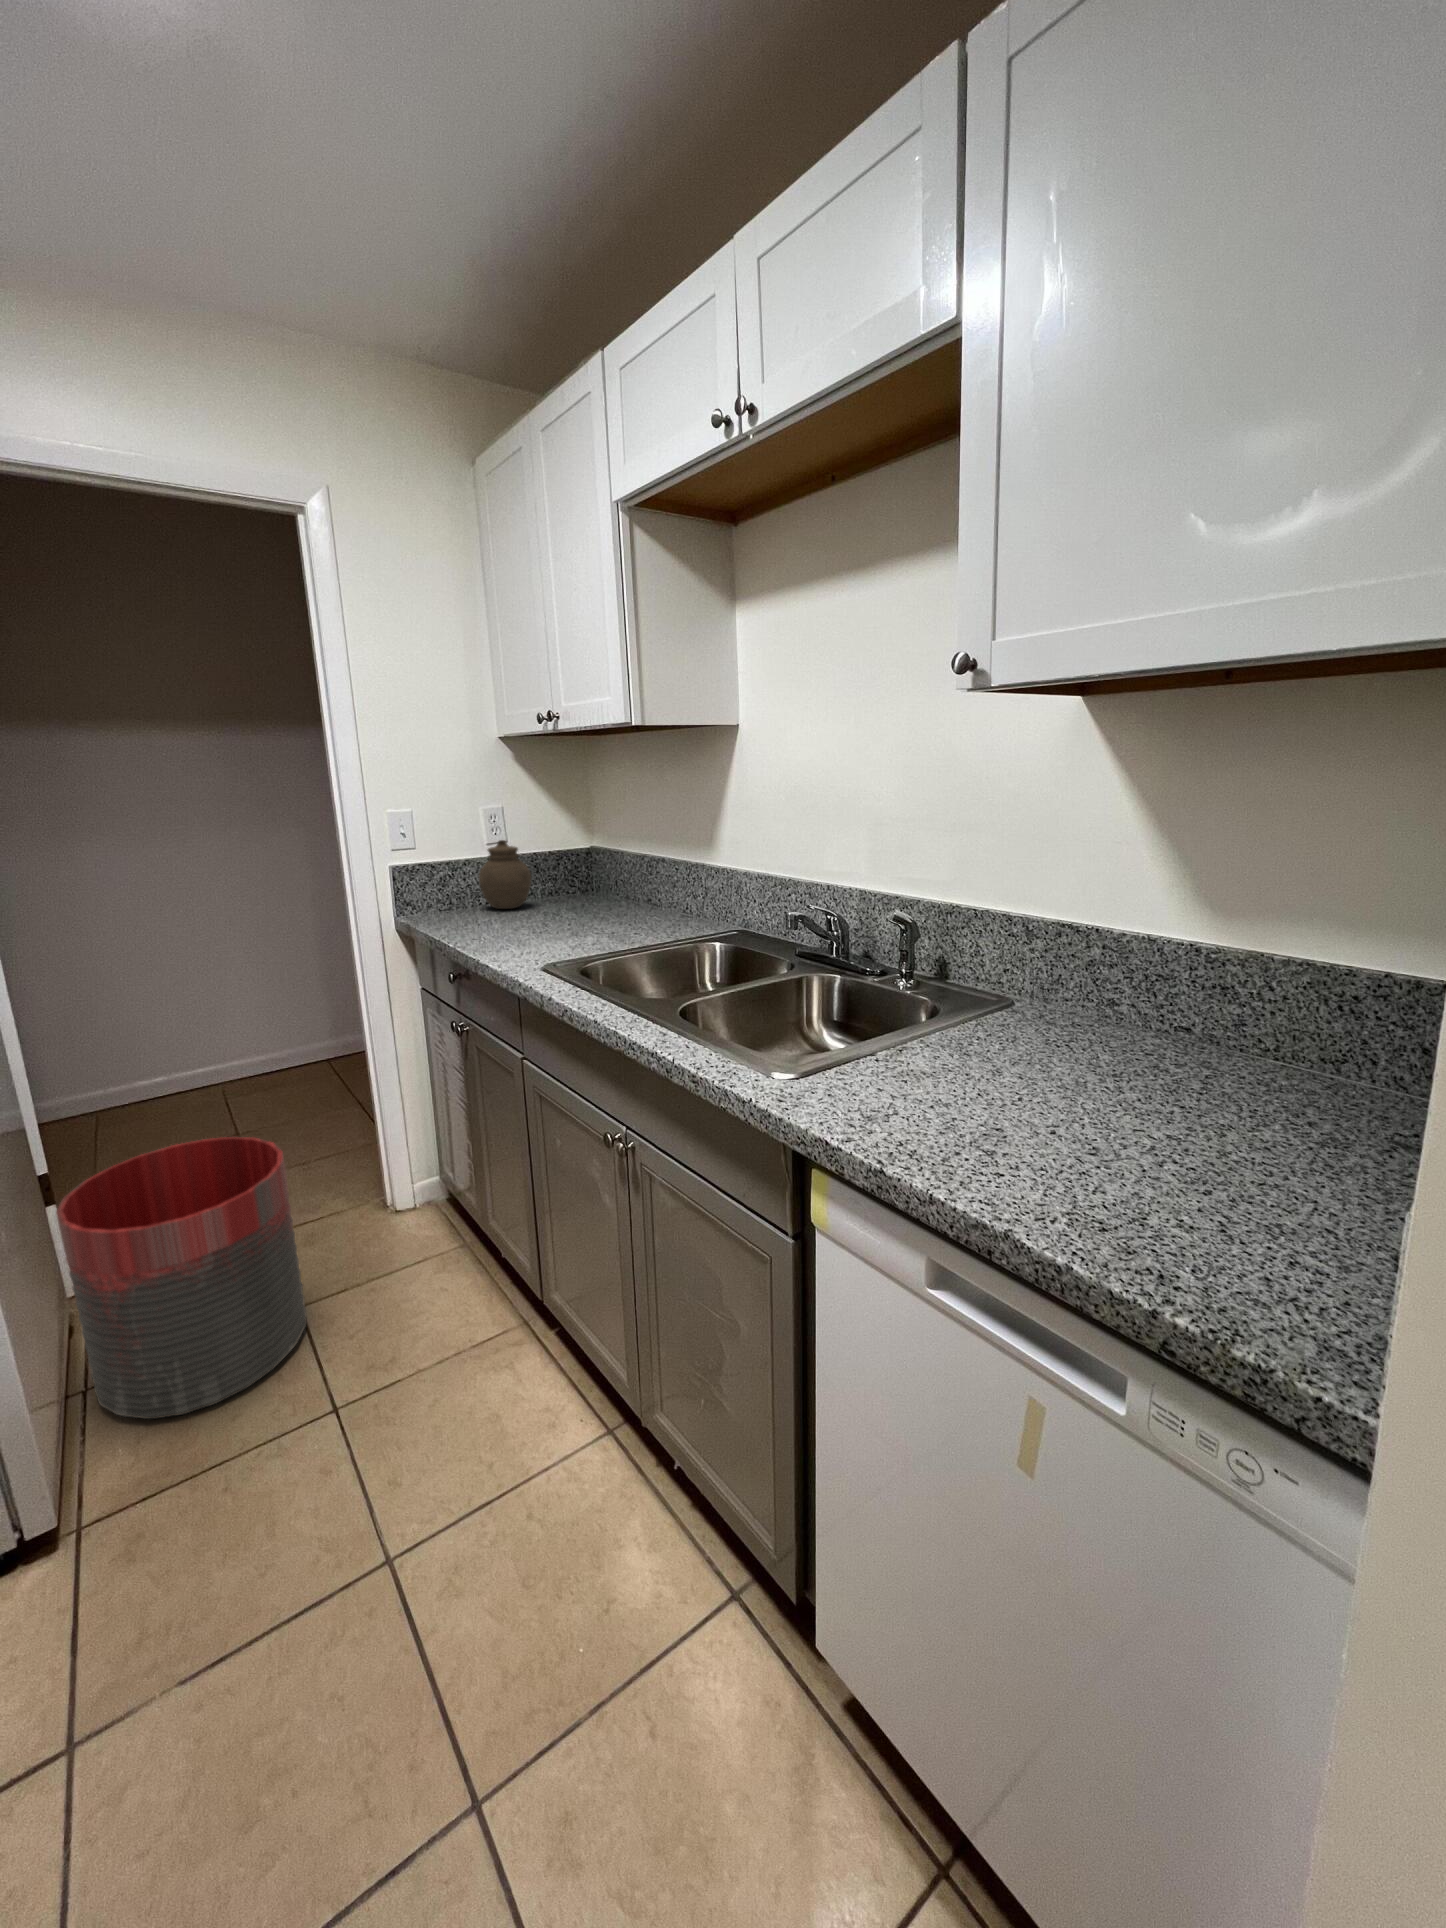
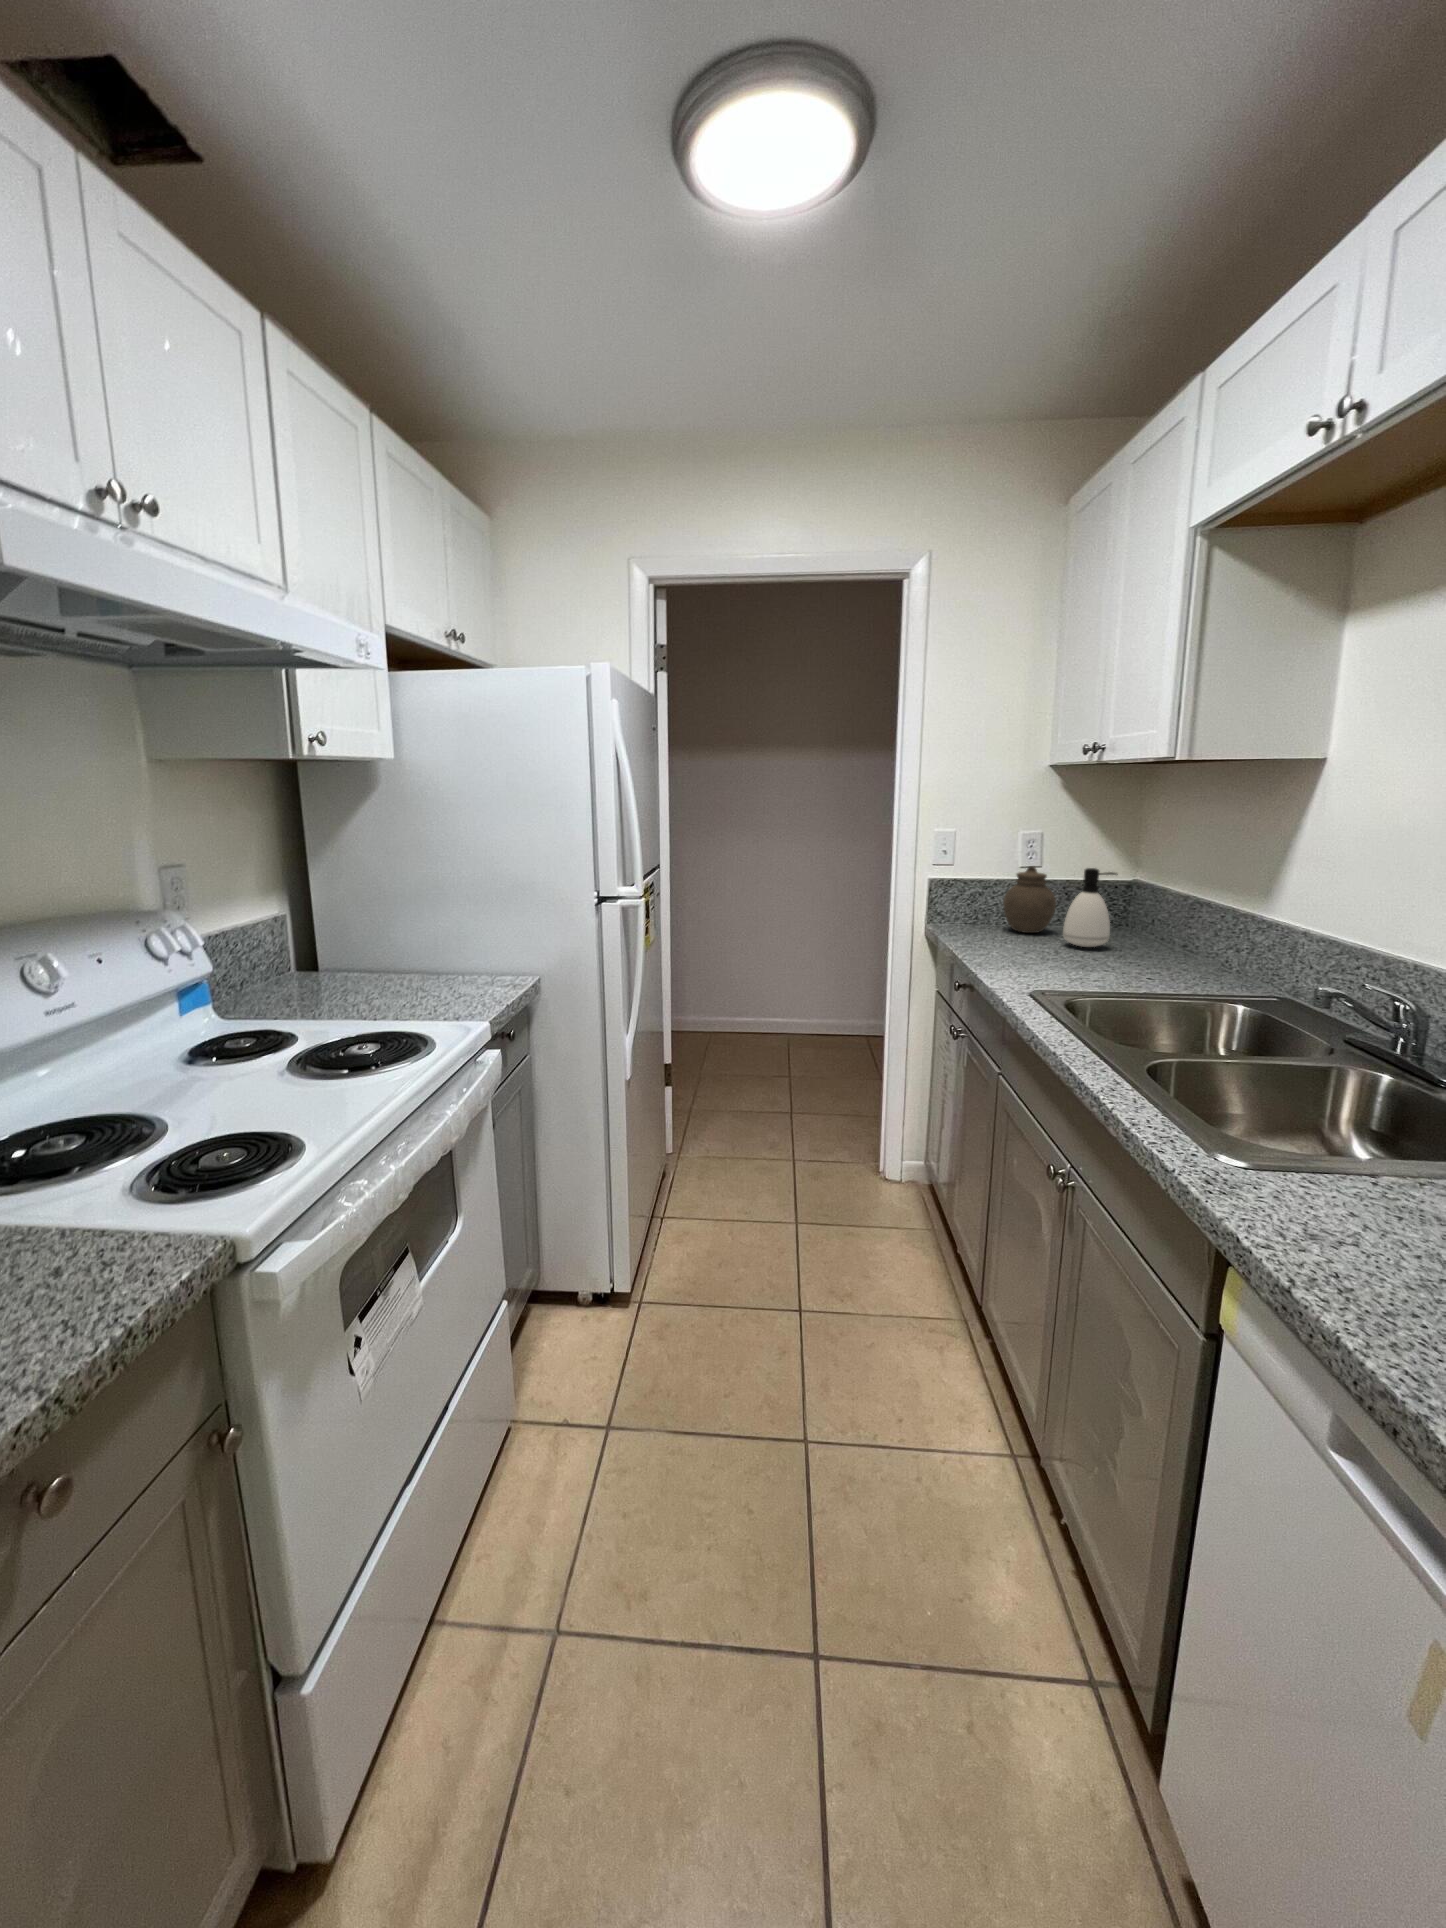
soap dispenser: none [546,836,588,914] -> present [1063,868,1118,947]
trash can: present [56,1136,306,1419] -> none [666,1069,804,1266]

